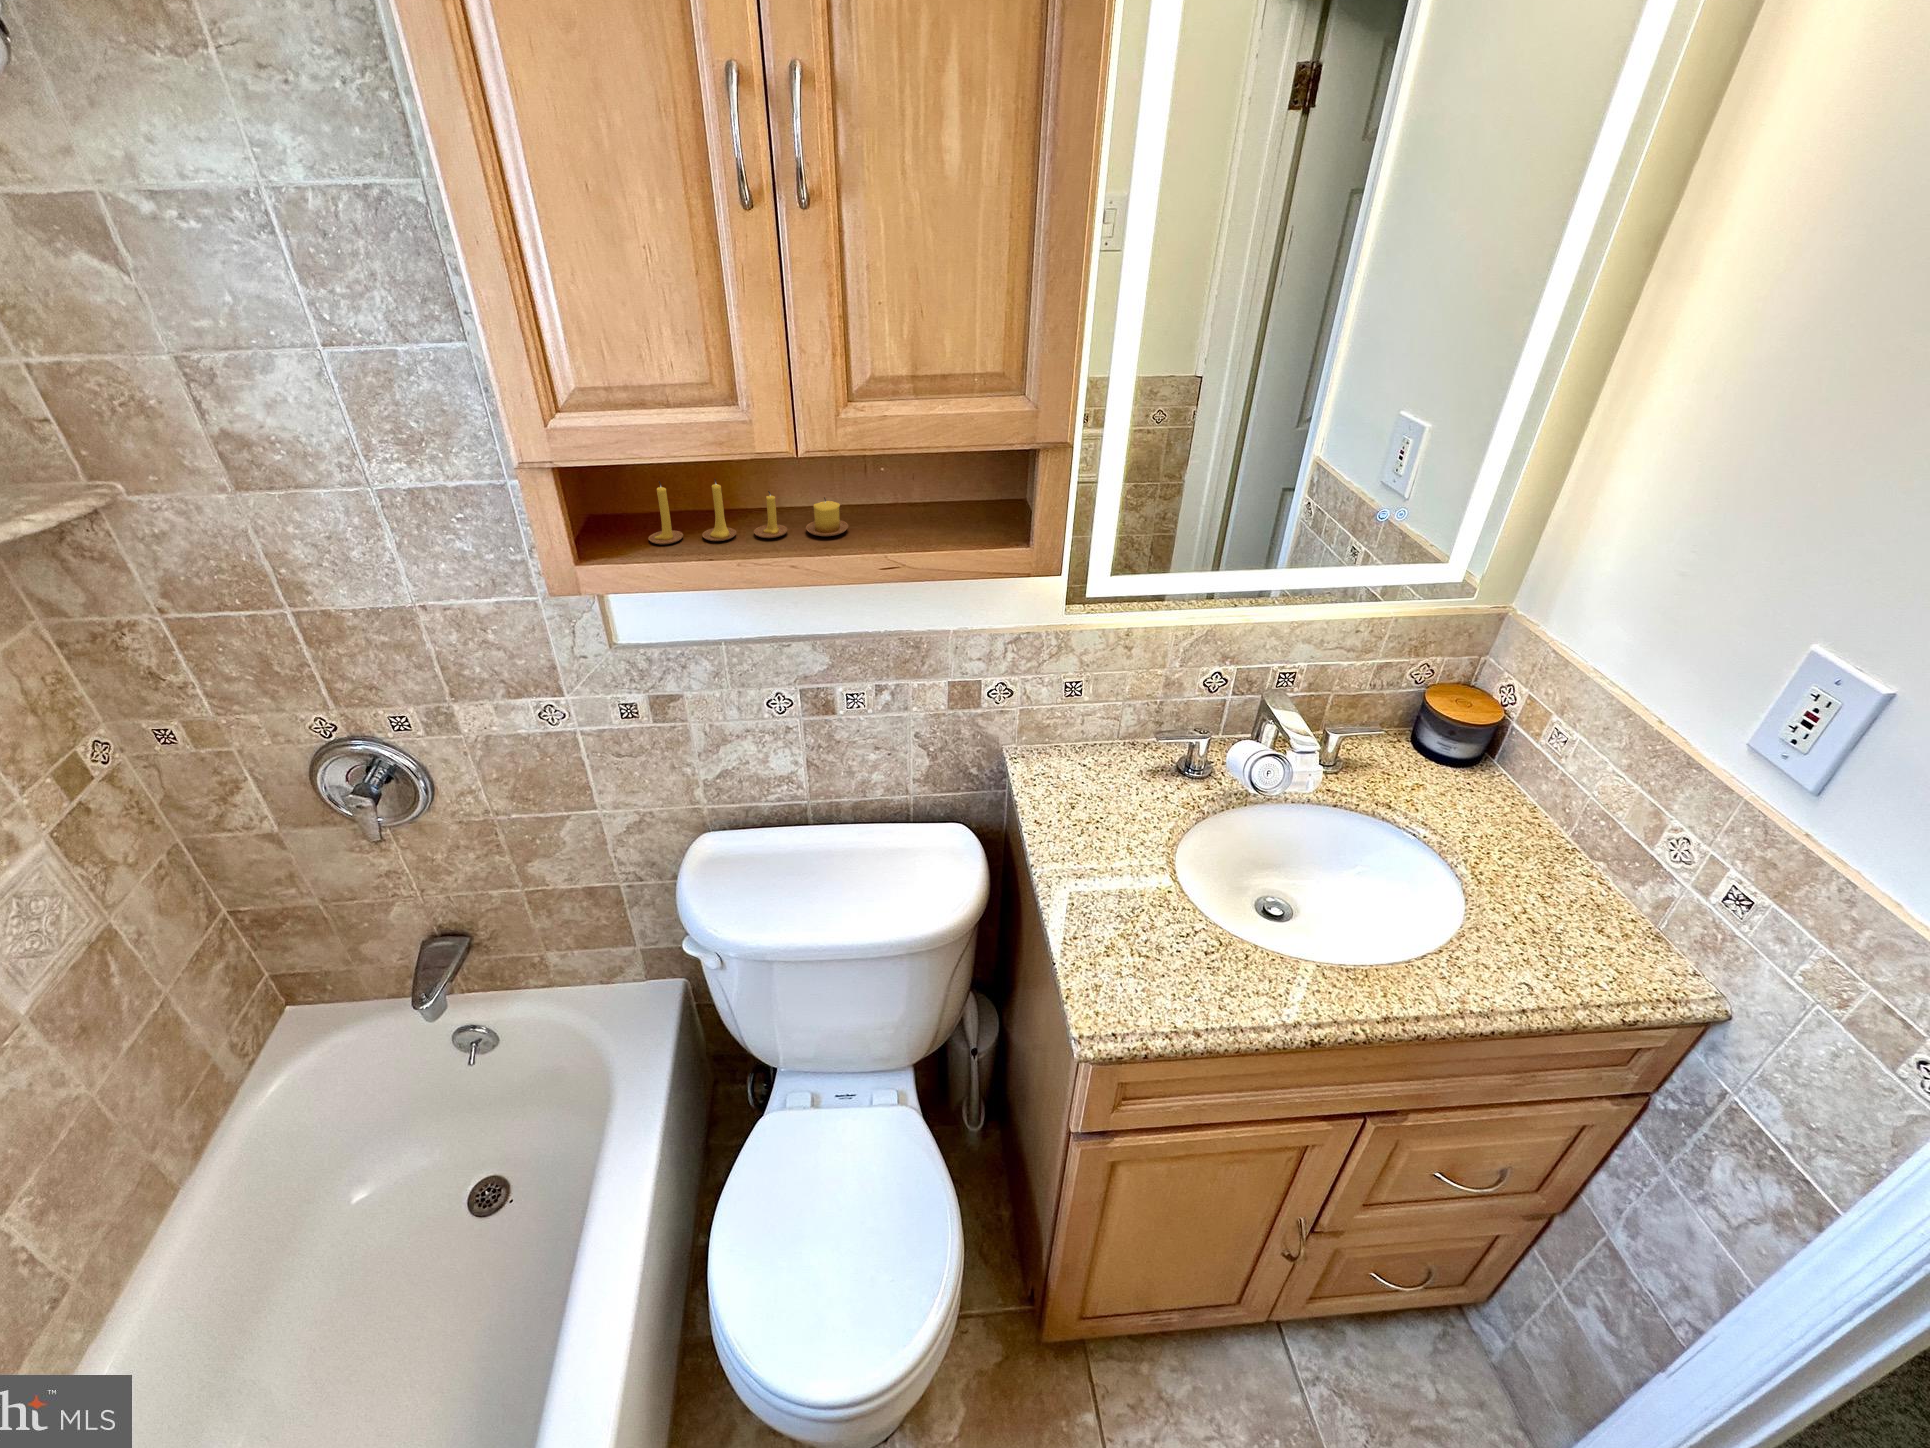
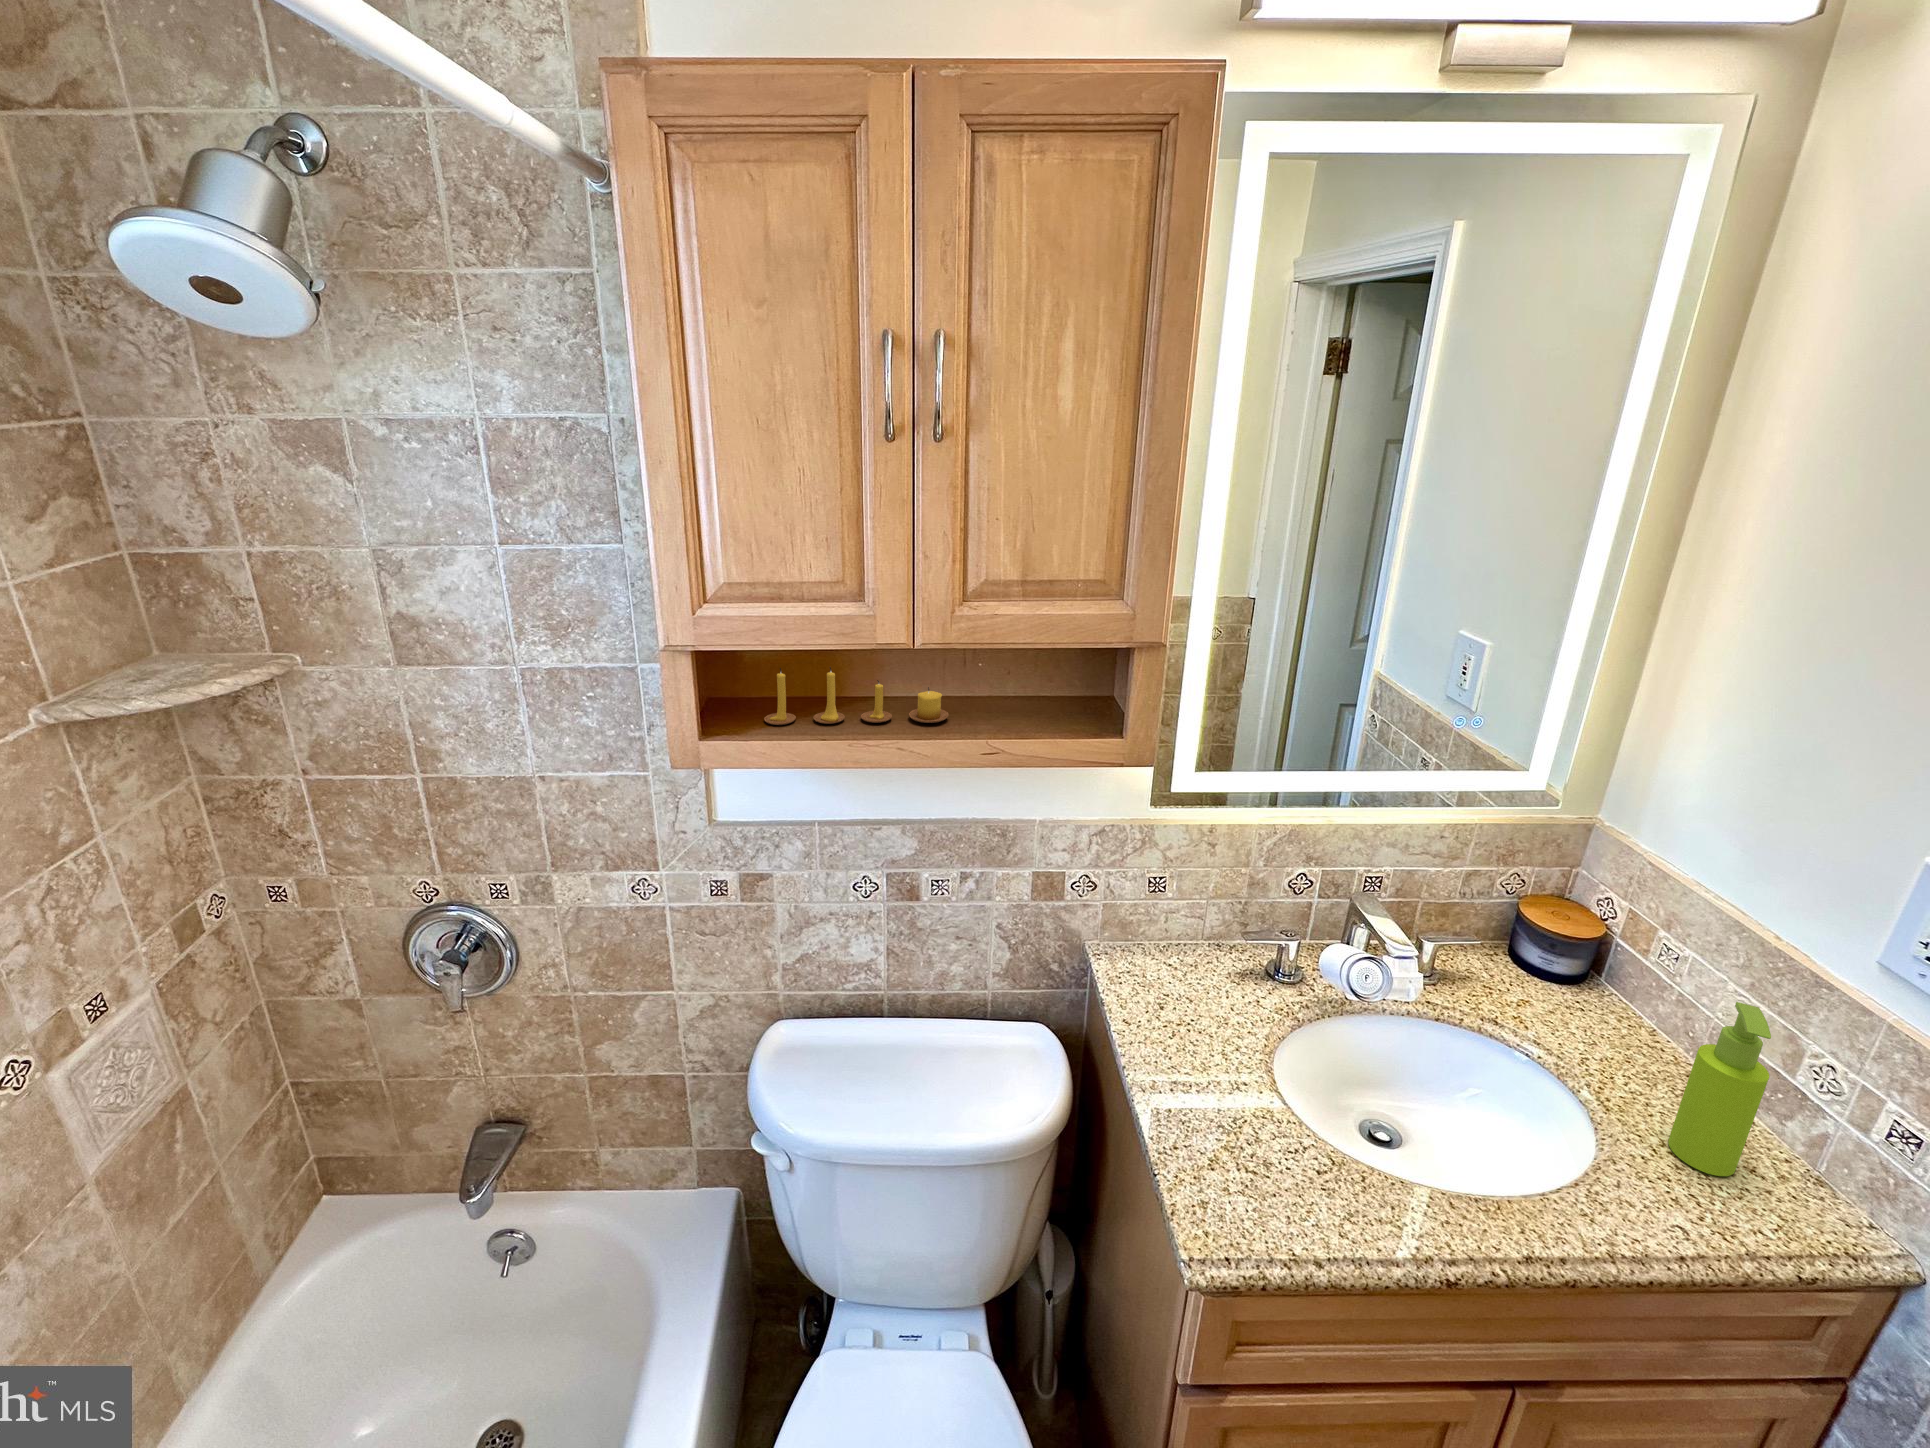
soap dispenser: none [1529,785,1635,937] -> present [1668,1002,1771,1176]

